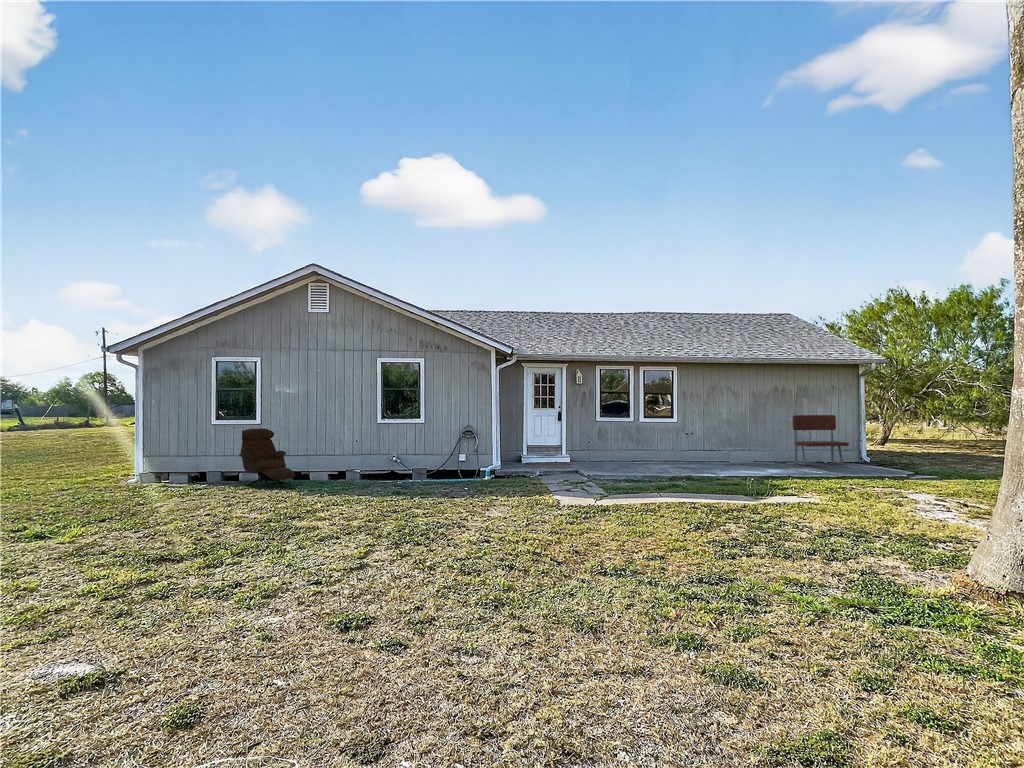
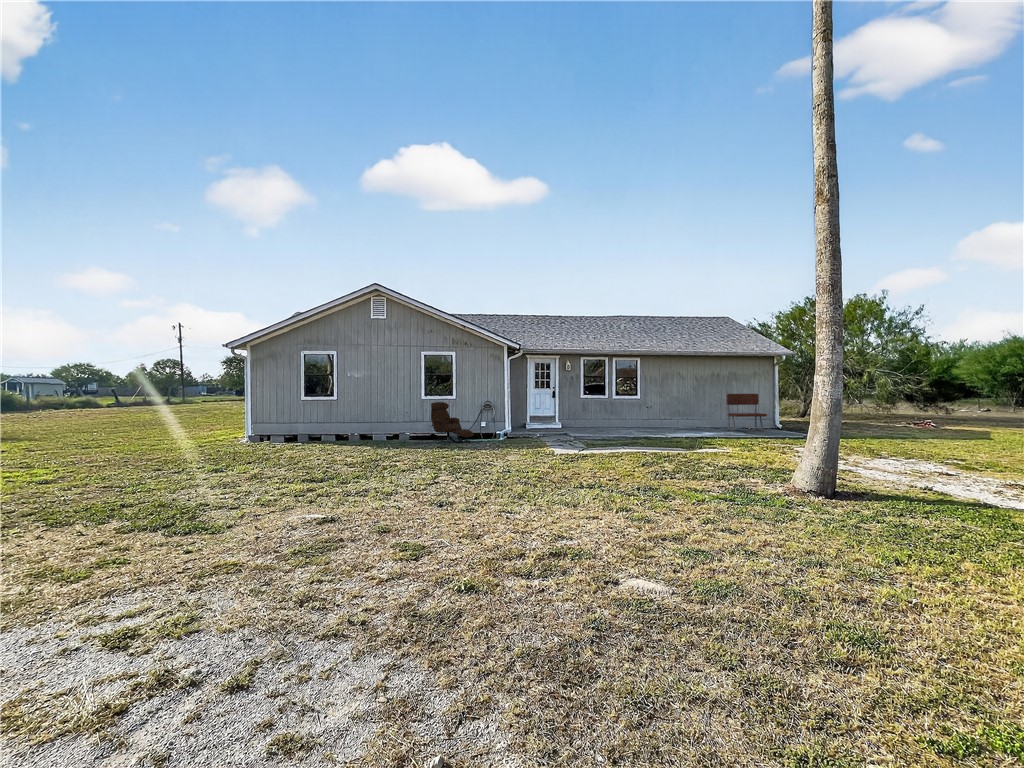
lounge chair: present [239,428,295,488] -> present [431,402,474,443]

